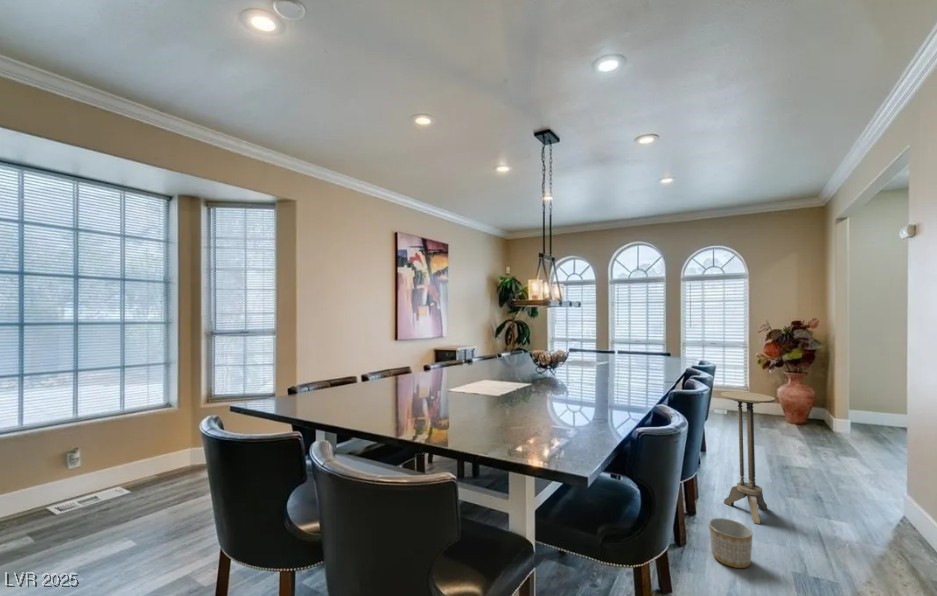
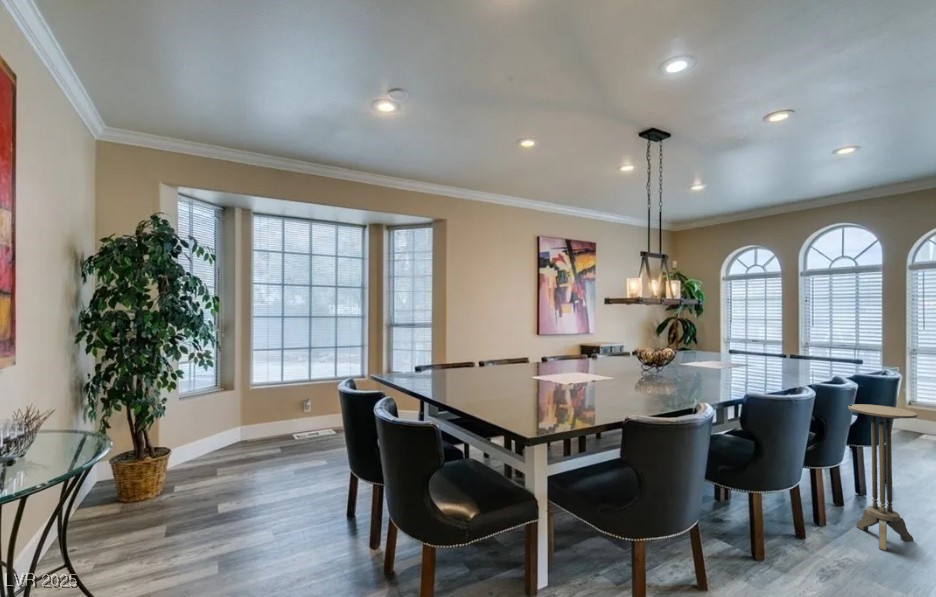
planter: present [709,518,752,568] -> none [790,525,837,575]

